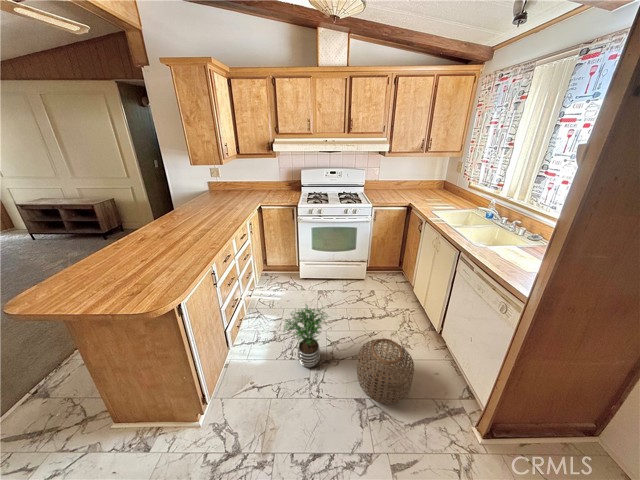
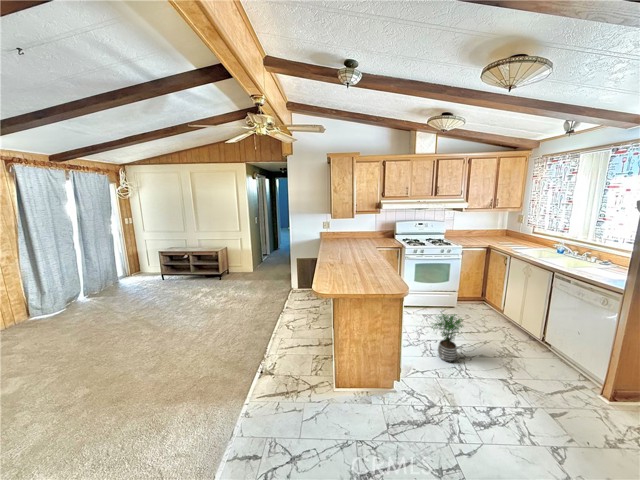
woven basket: present [357,339,414,404] -> none [493,333,544,383]

